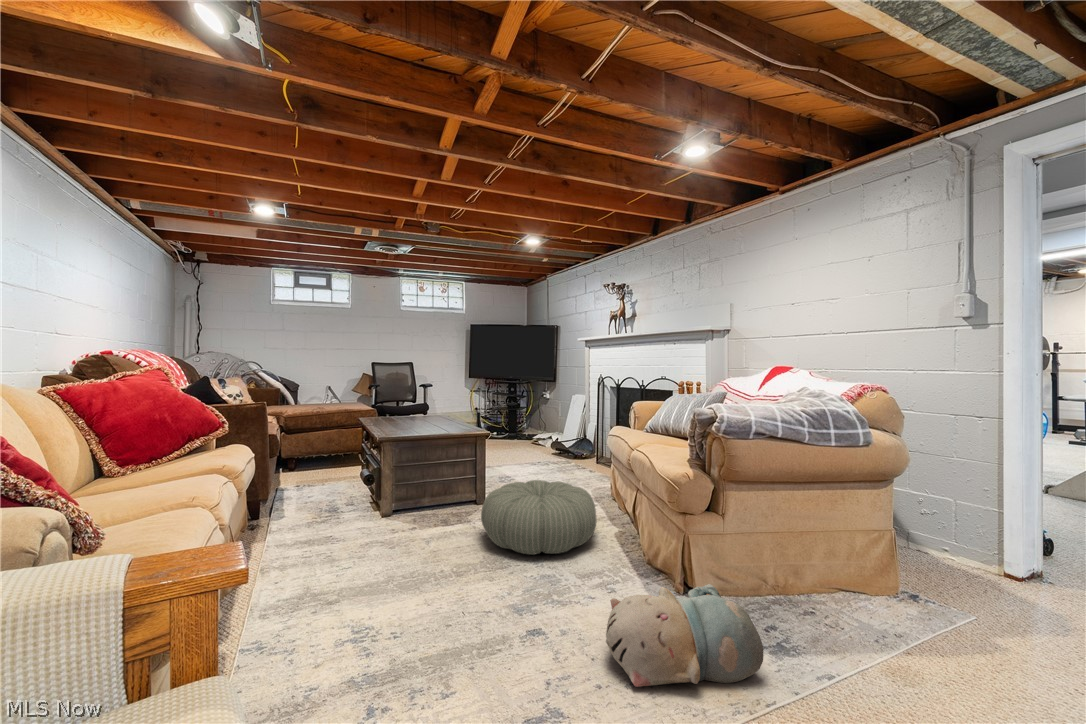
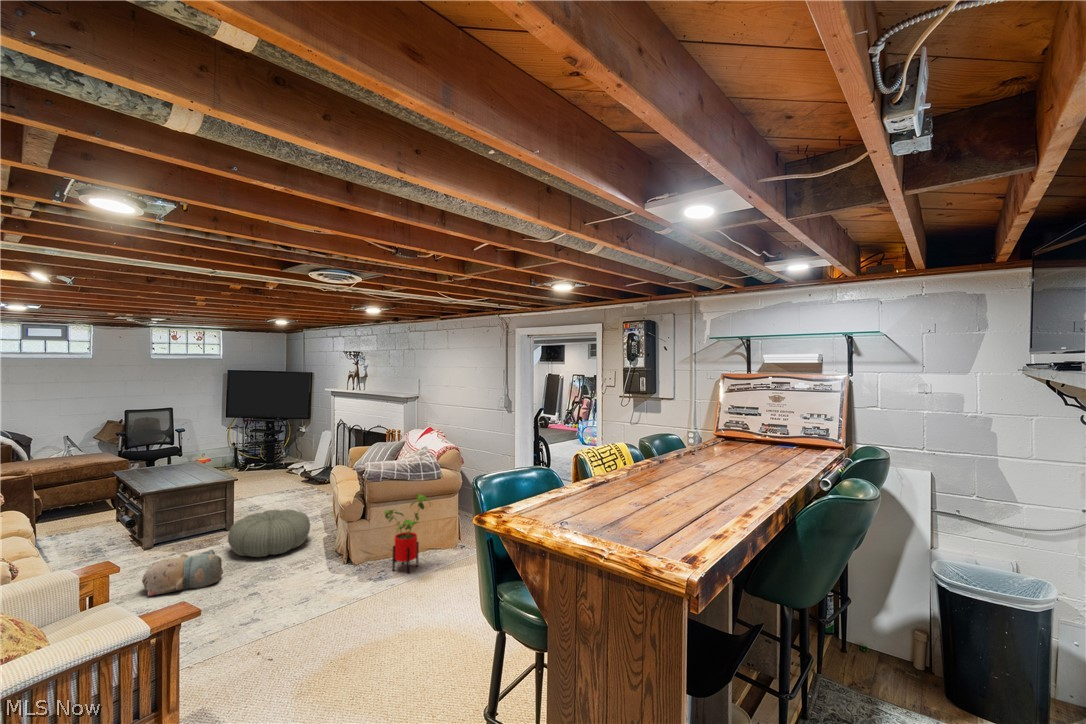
house plant: none [768,472,883,652] -> present [384,494,430,573]
plush toy: present [606,584,764,687] -> present [142,549,223,596]

